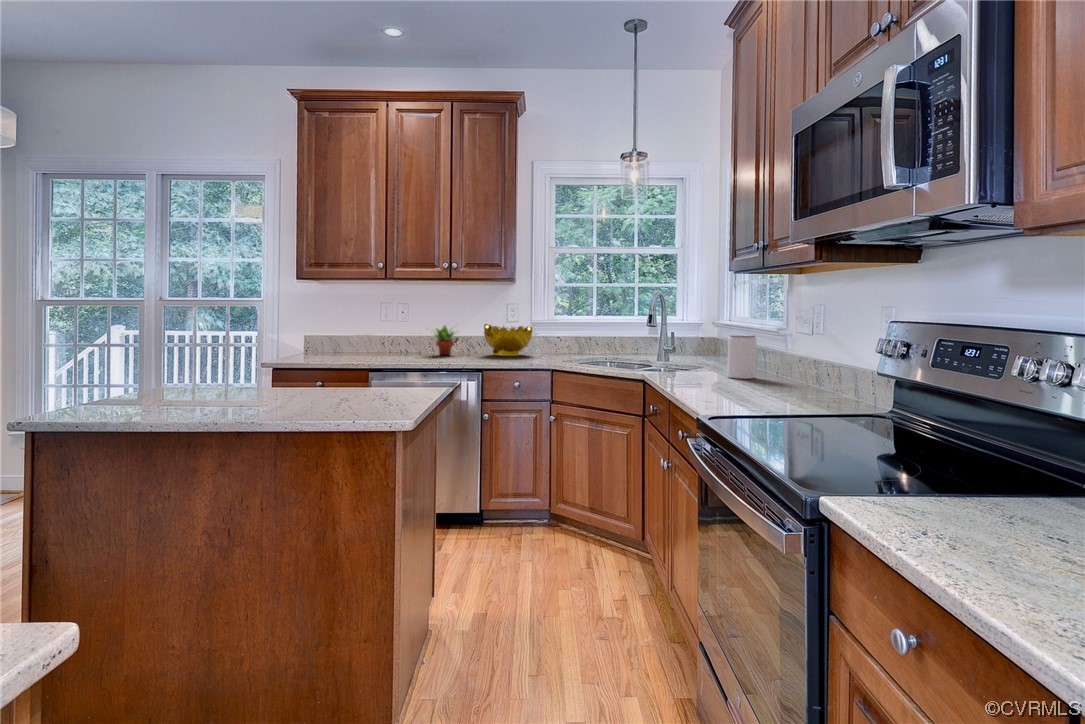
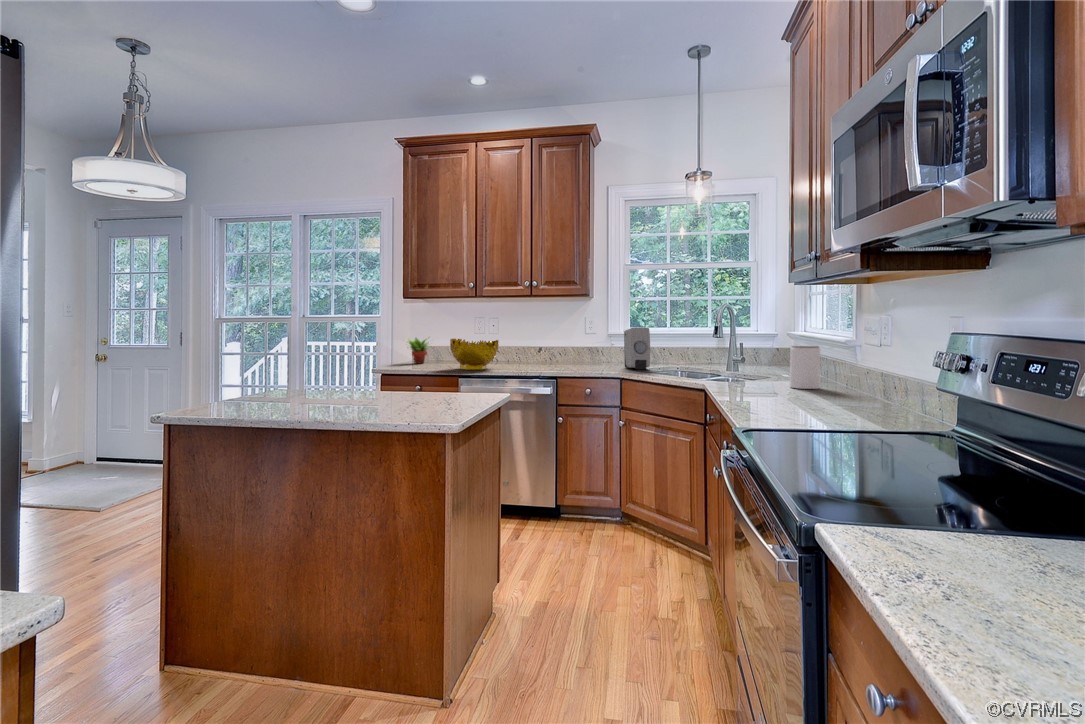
soap dispenser: none [550,315,579,360] -> present [624,328,650,369]
decorative bowl: present [484,324,533,356] -> present [450,339,499,370]
succulent plant: present [433,325,456,355] -> present [408,338,428,363]

